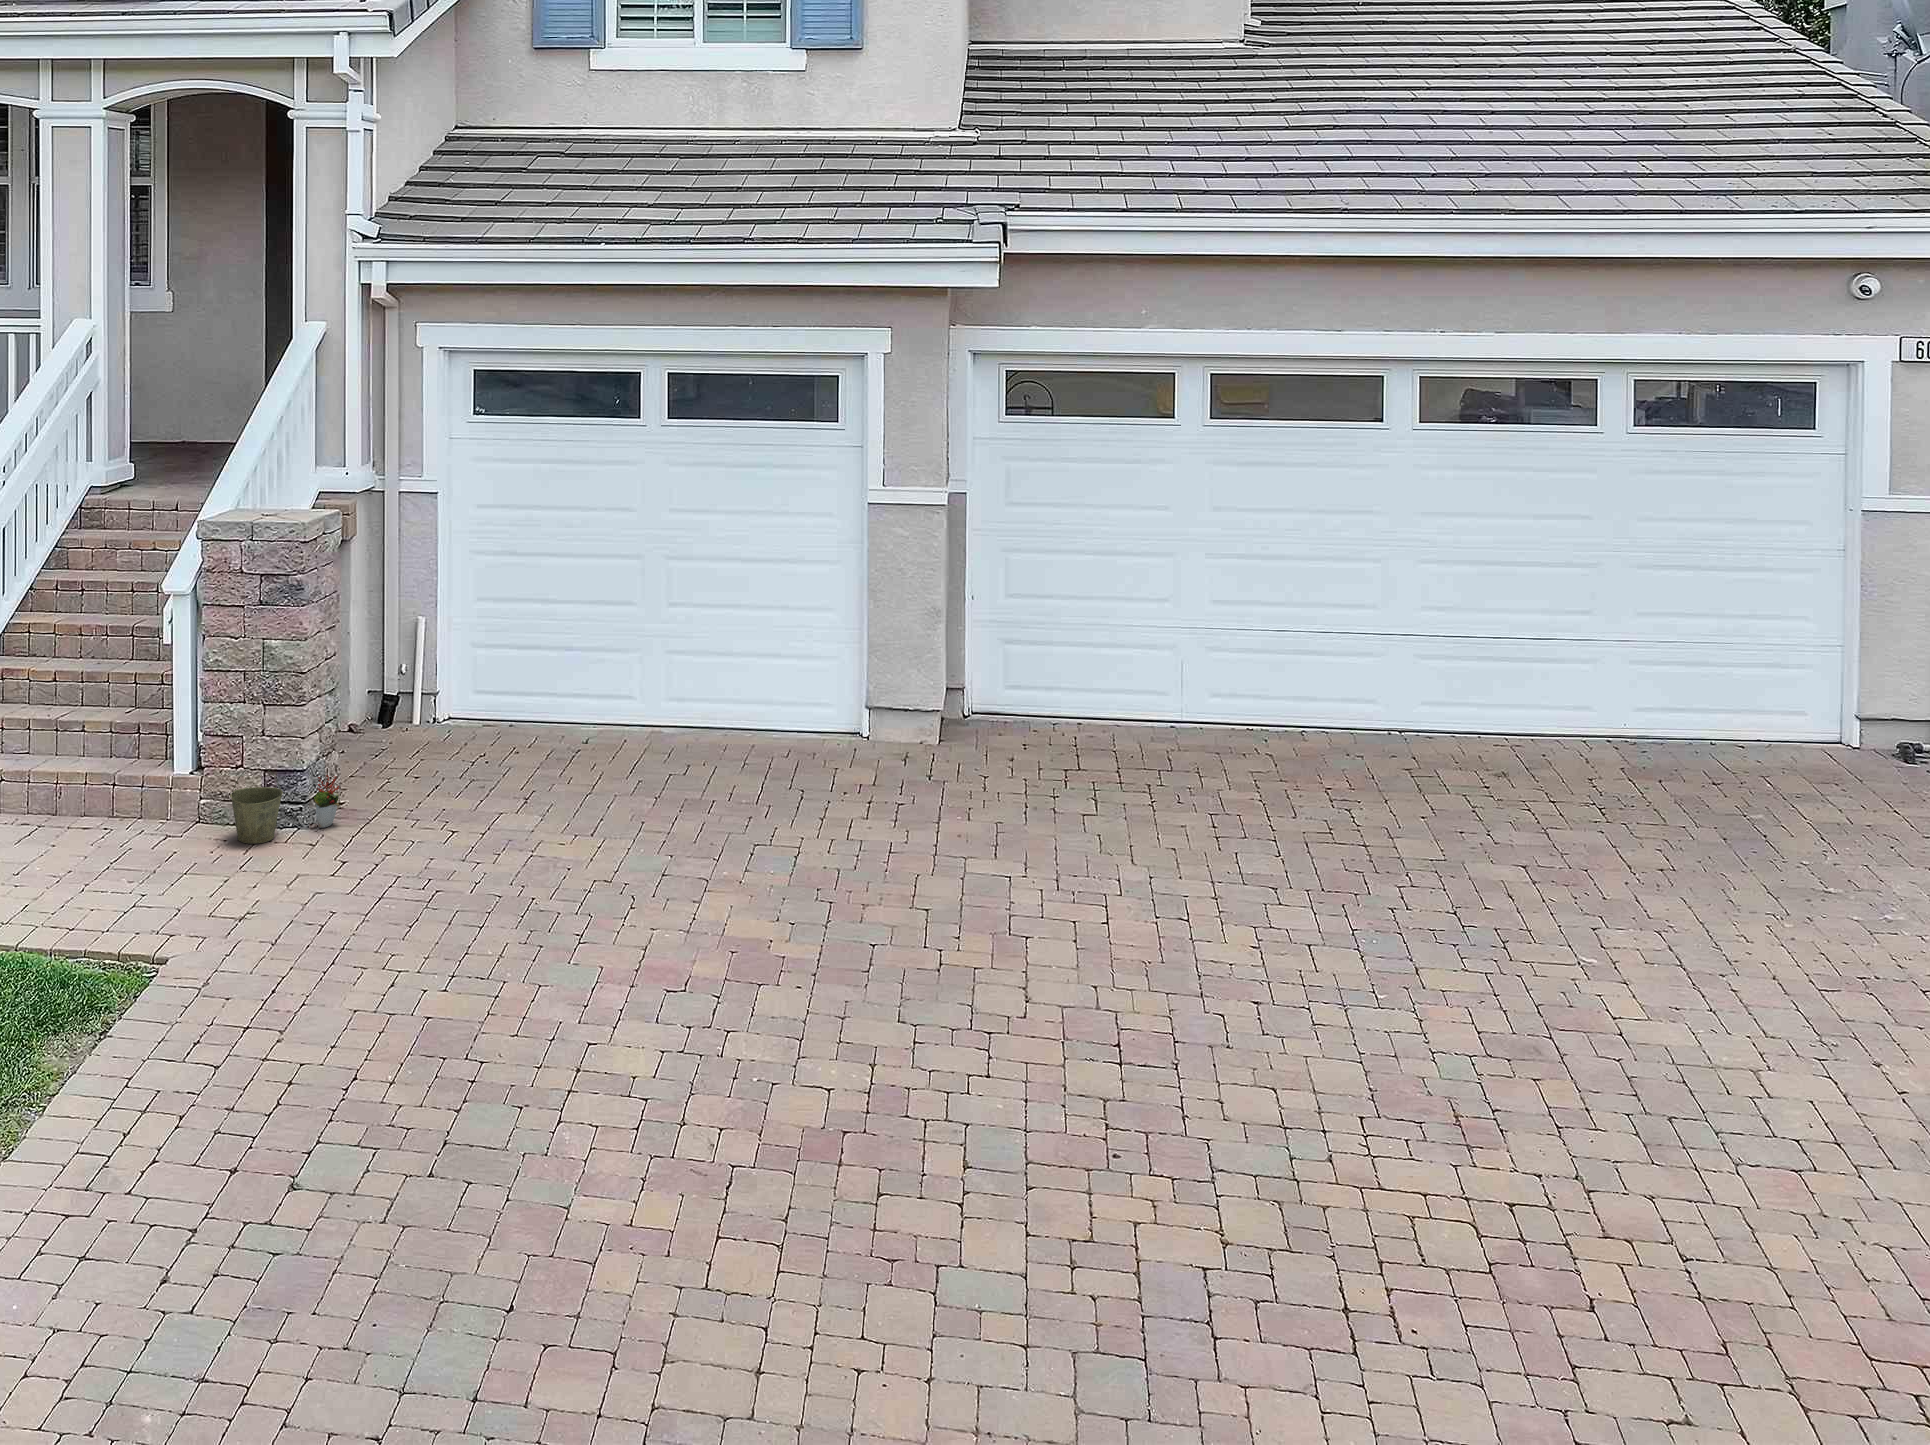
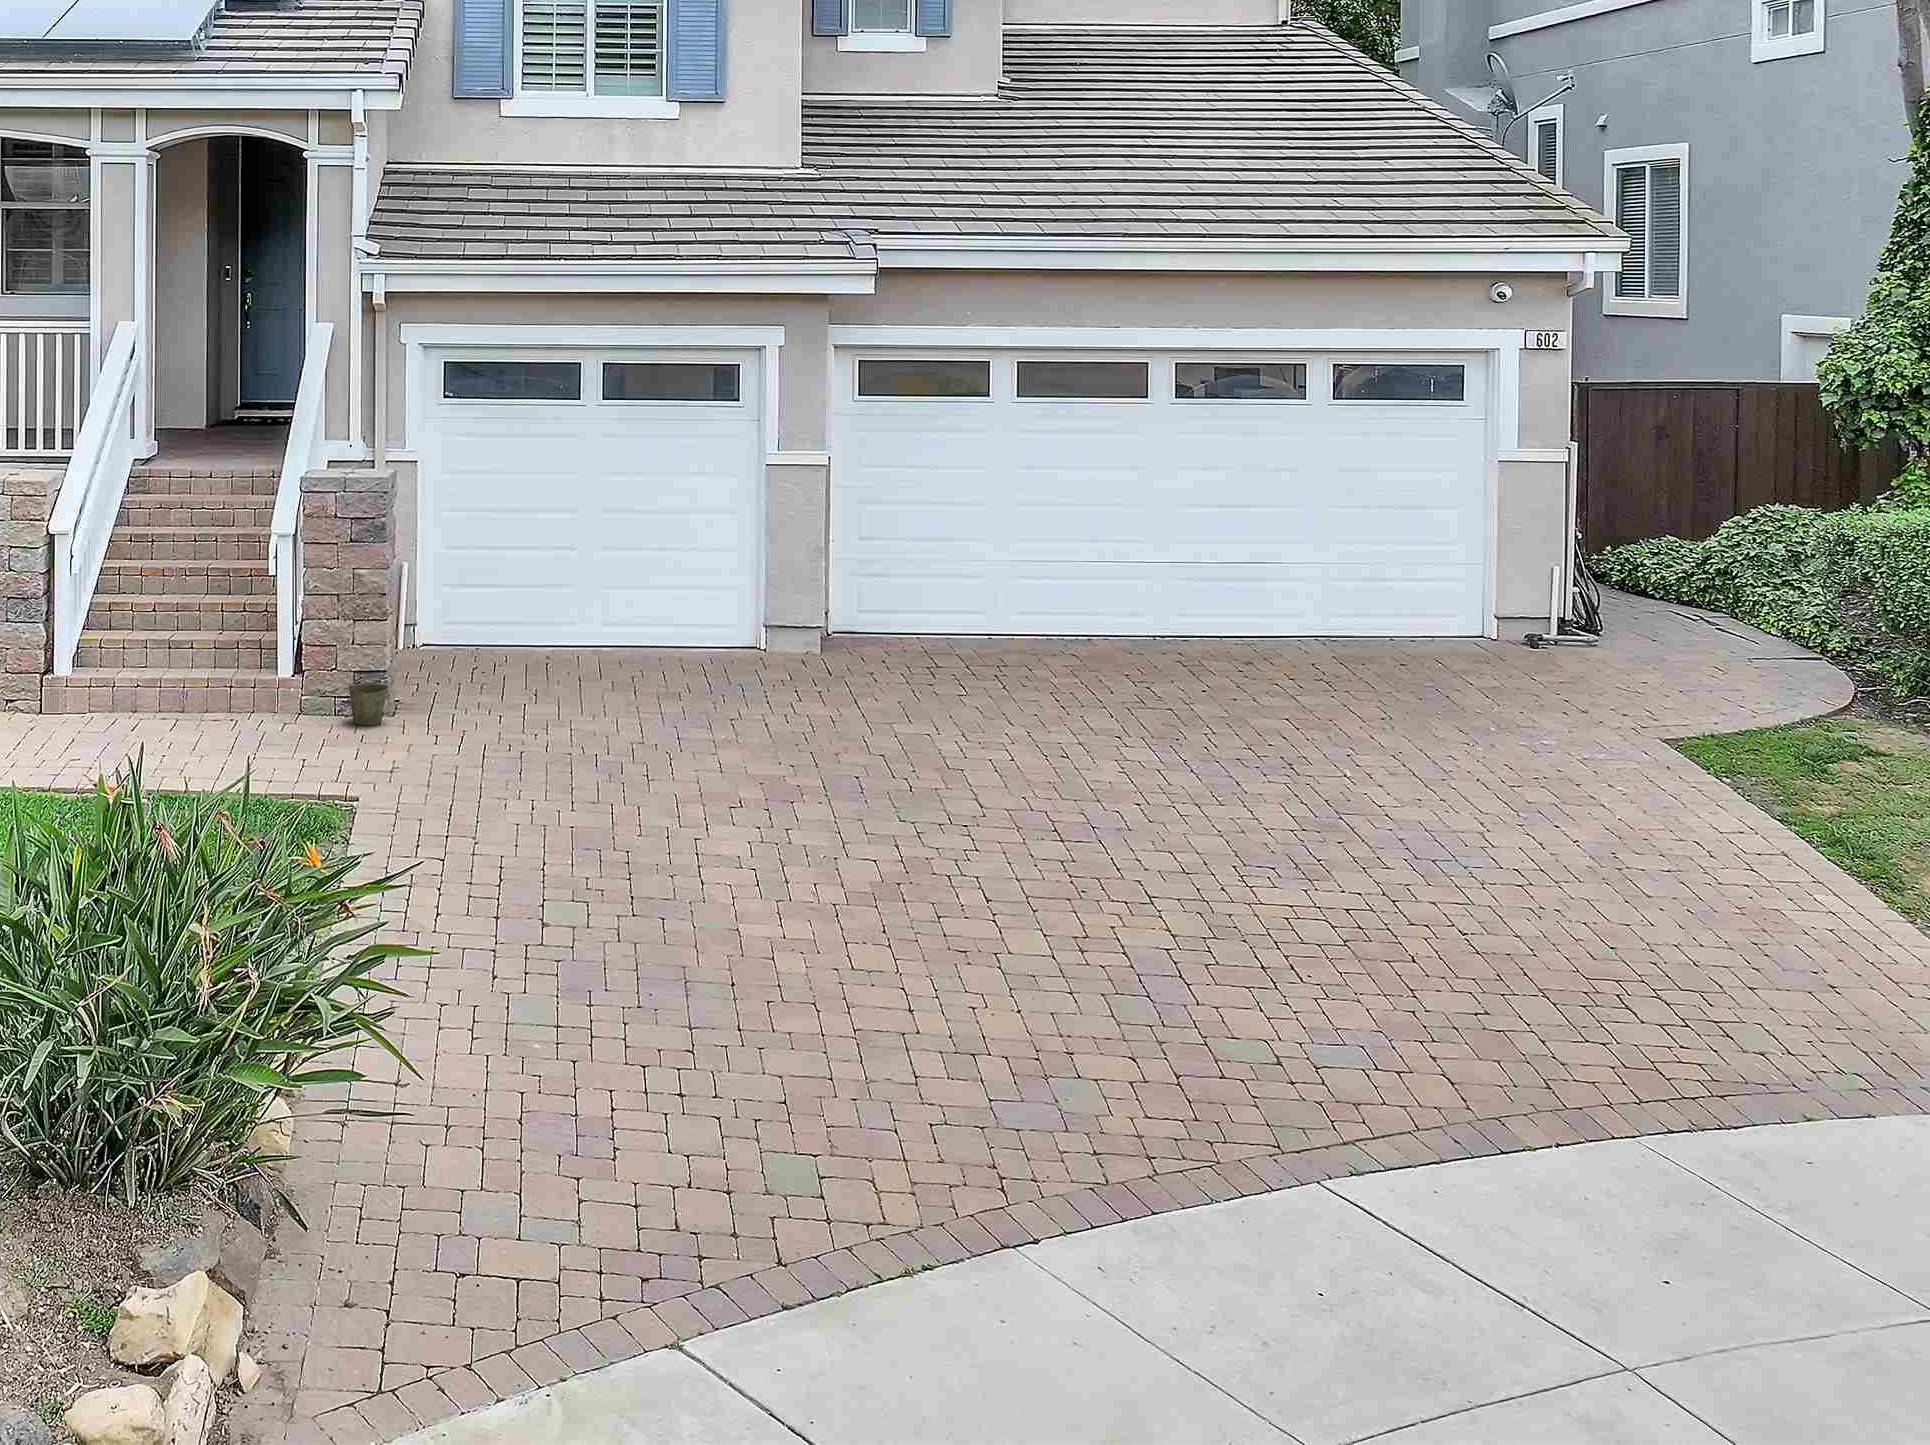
decorative plant: present [314,775,339,828] -> none [406,673,425,715]

